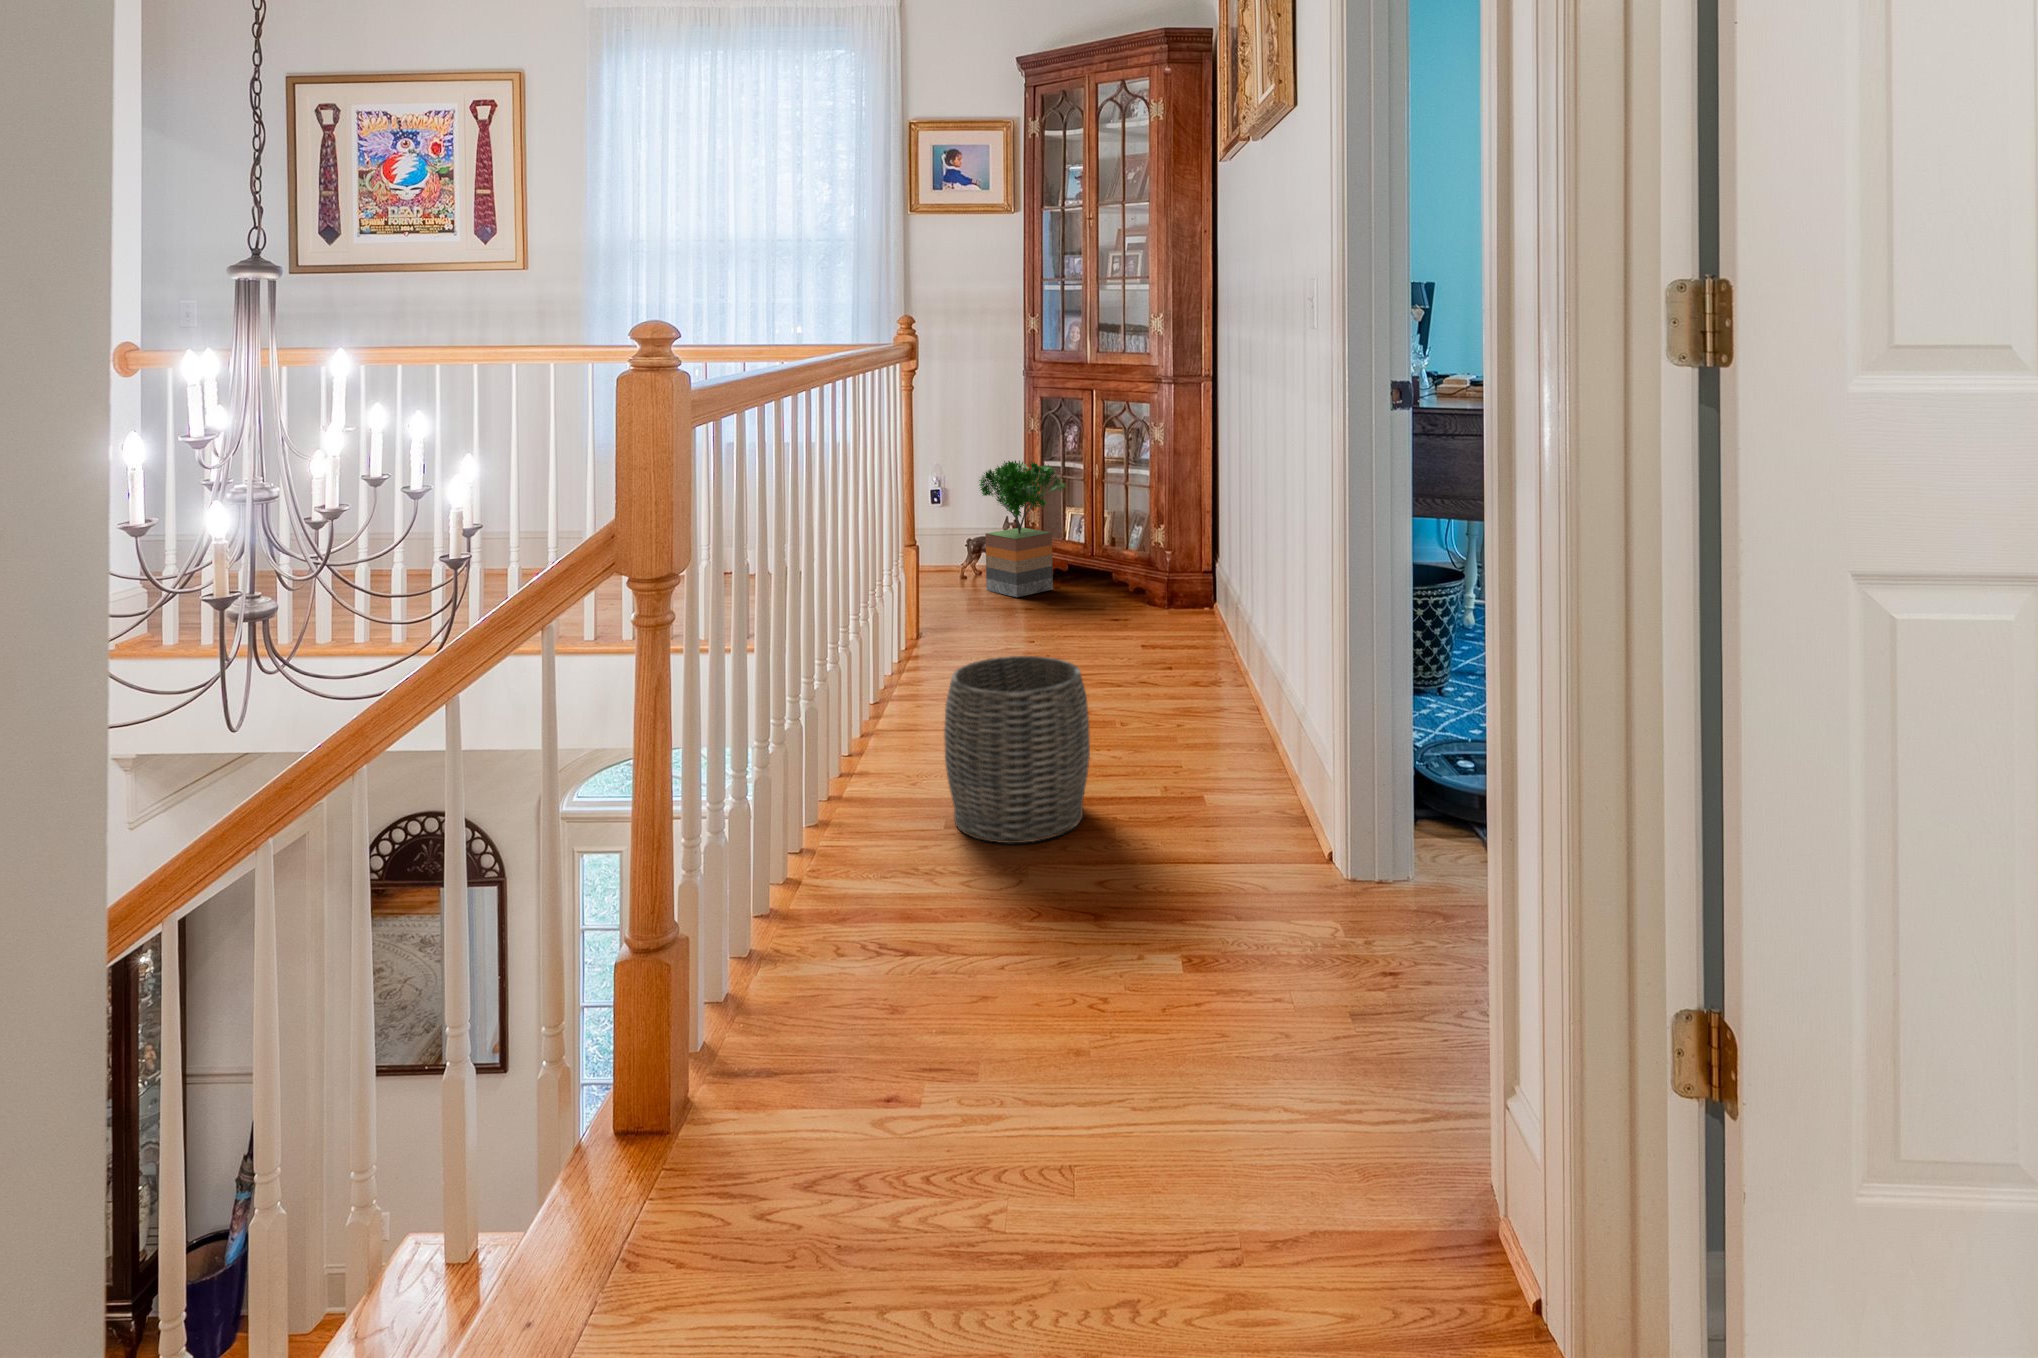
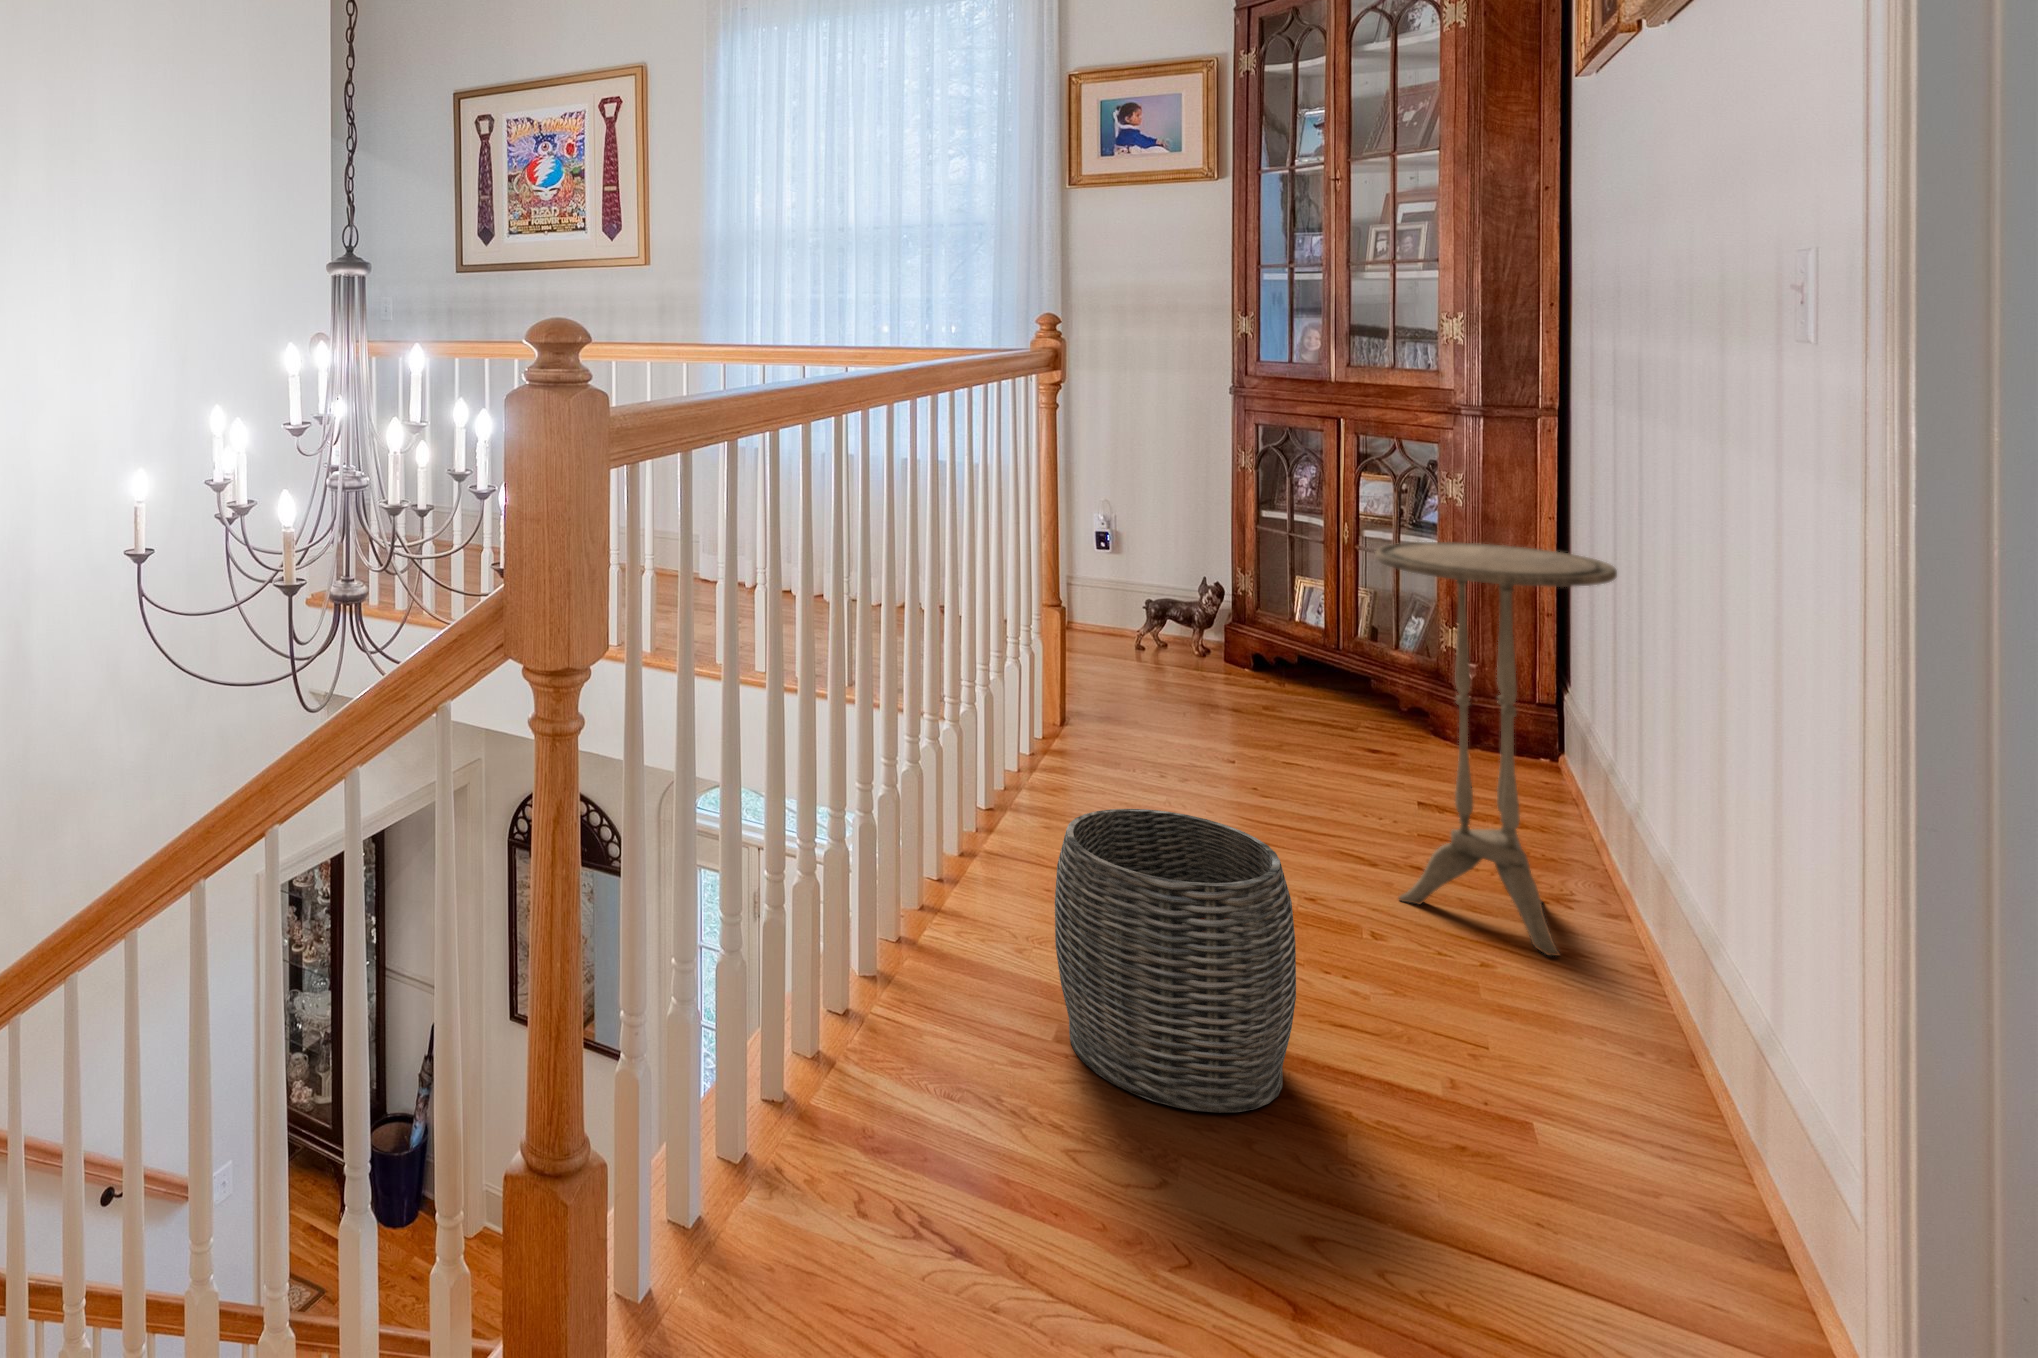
potted tree: present [979,461,1064,597] -> none [1156,506,1298,693]
side table: none [1122,464,1244,713] -> present [1375,542,1617,956]

